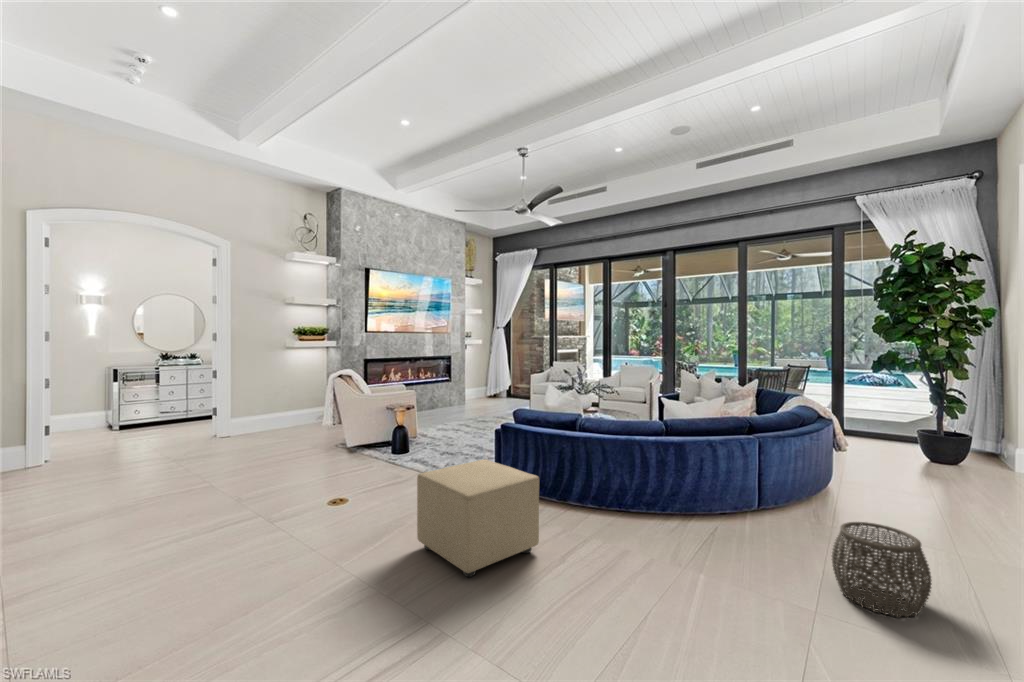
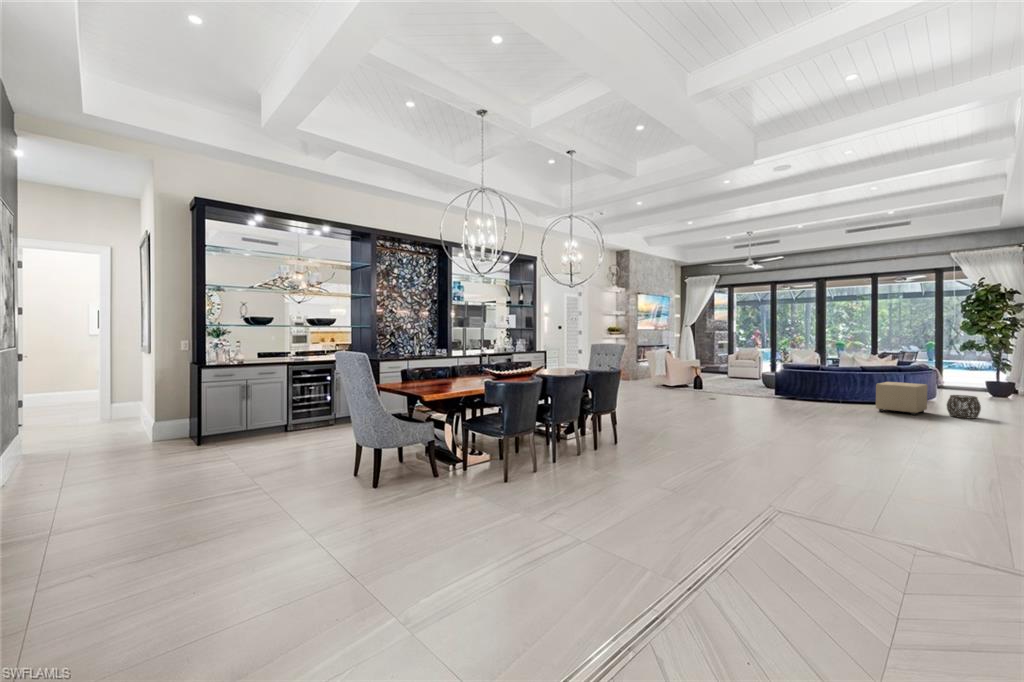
ottoman: present [417,459,539,577] -> present [876,382,928,415]

